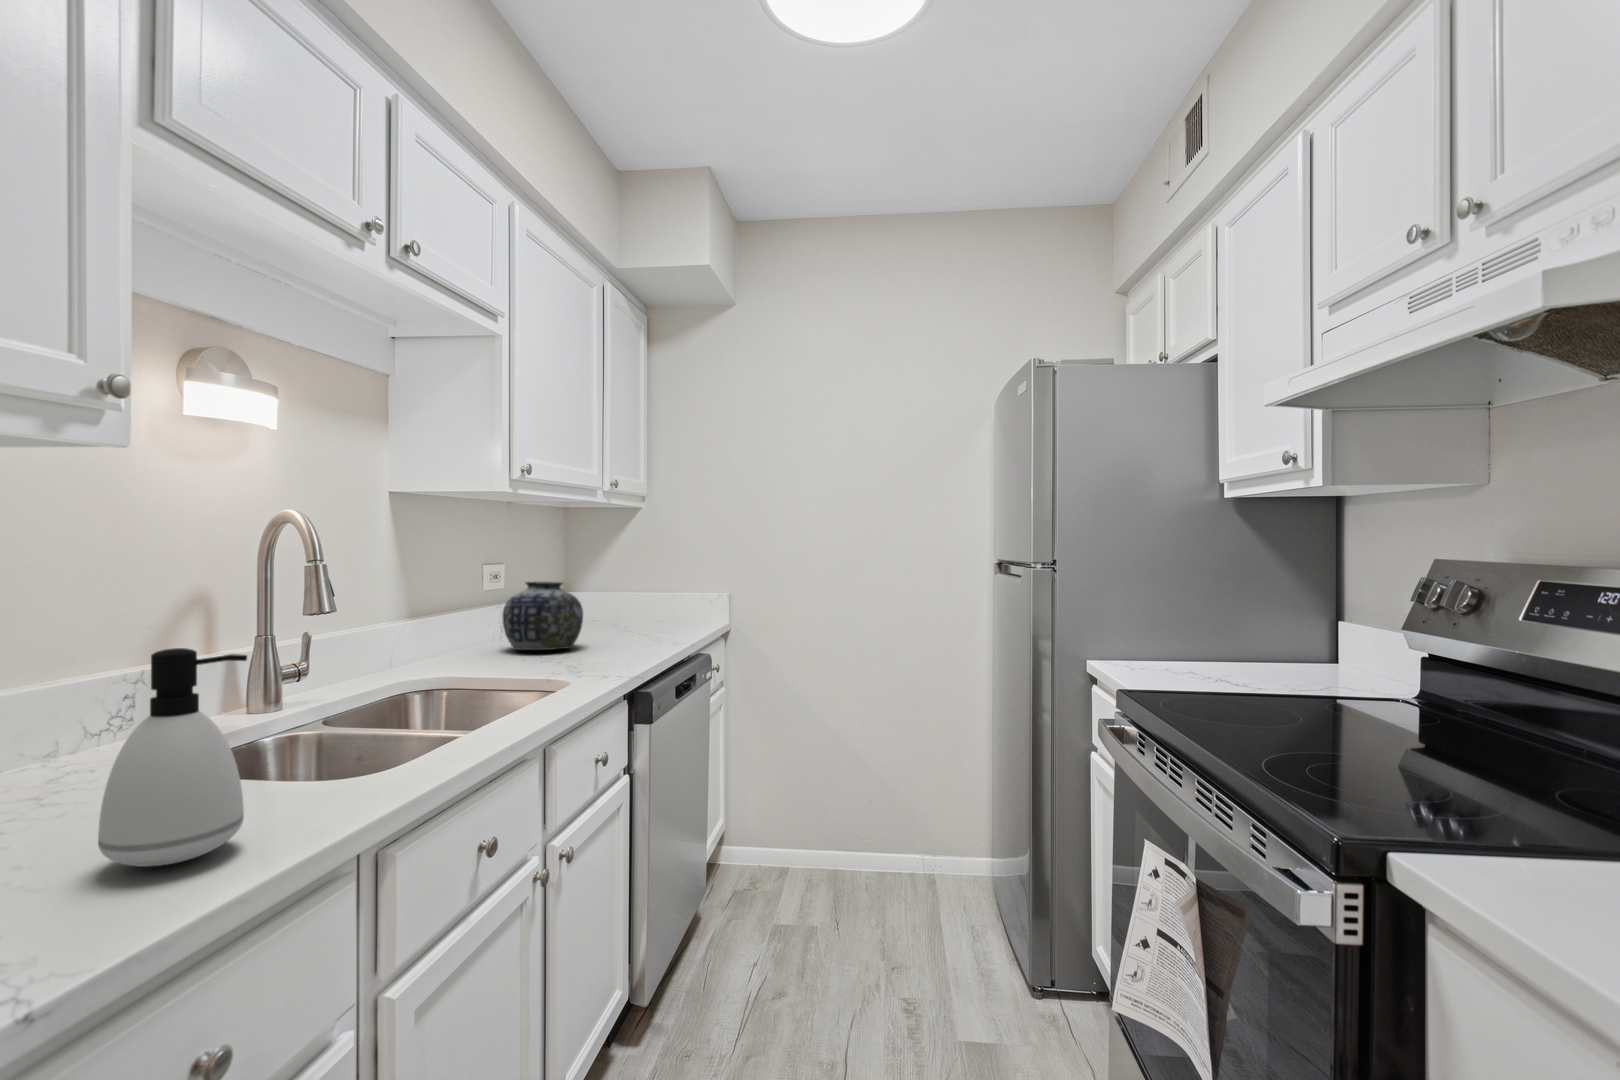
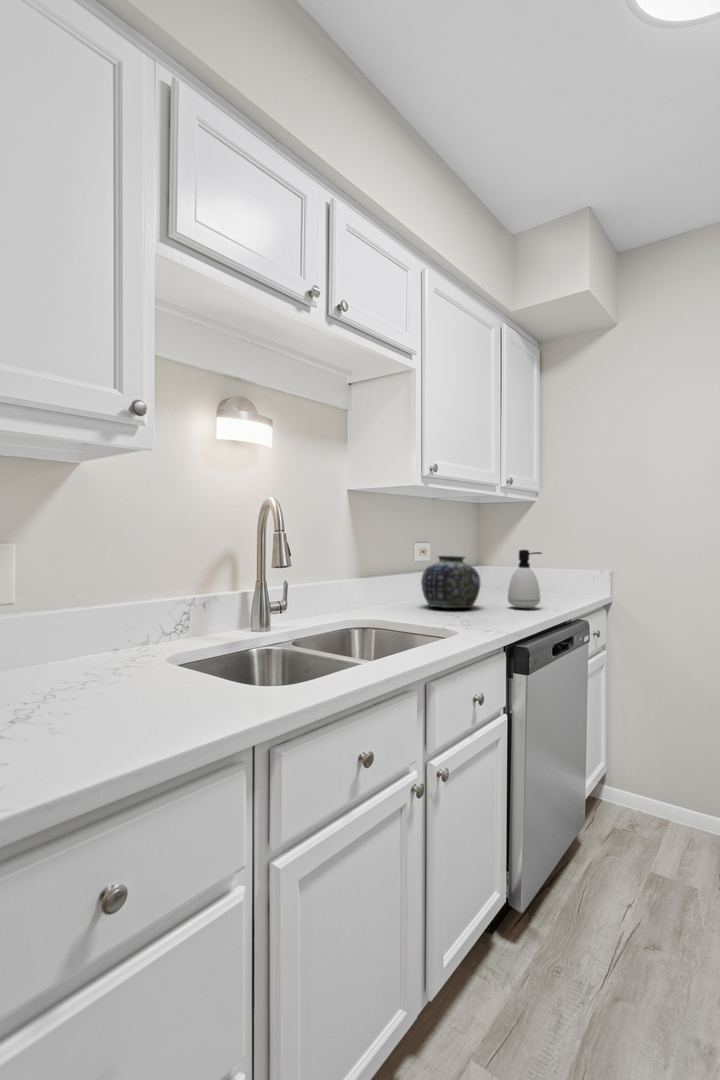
soap dispenser: present [98,648,247,867] -> present [508,550,541,608]

